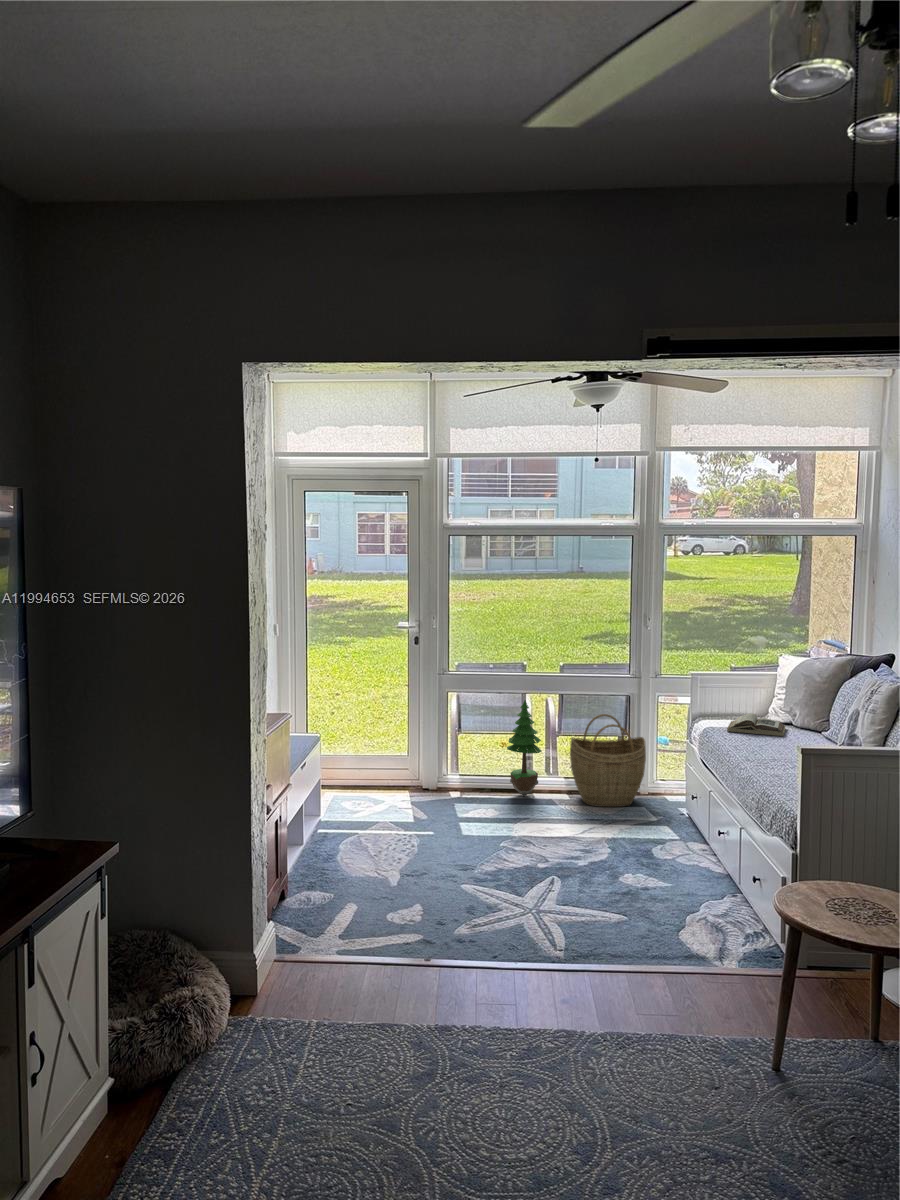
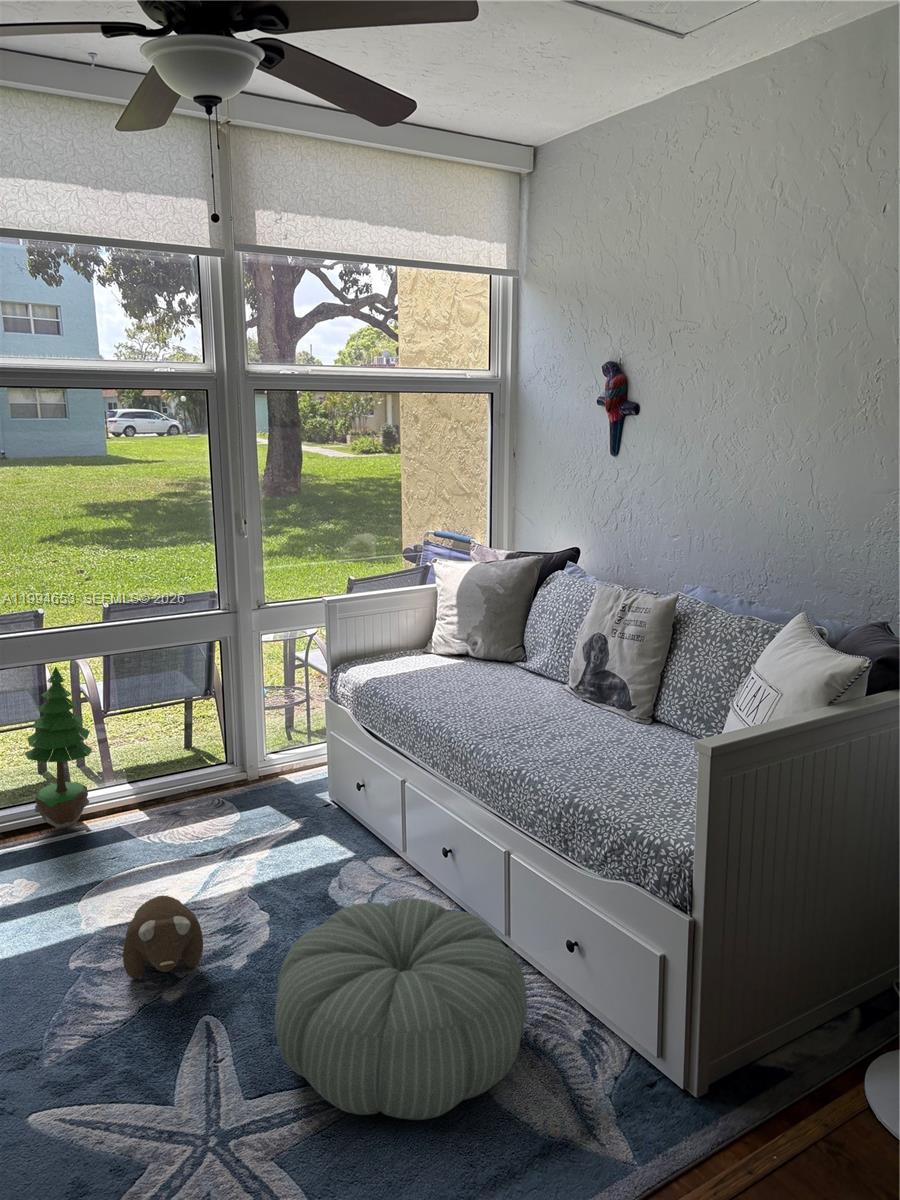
book: present [727,713,786,736] -> none [400,650,485,683]
woven basket: present [570,714,646,807] -> none [142,671,267,823]
plush toy: none [524,817,564,859] -> present [123,896,203,979]
pouf: none [574,835,719,934] -> present [275,898,527,1120]

